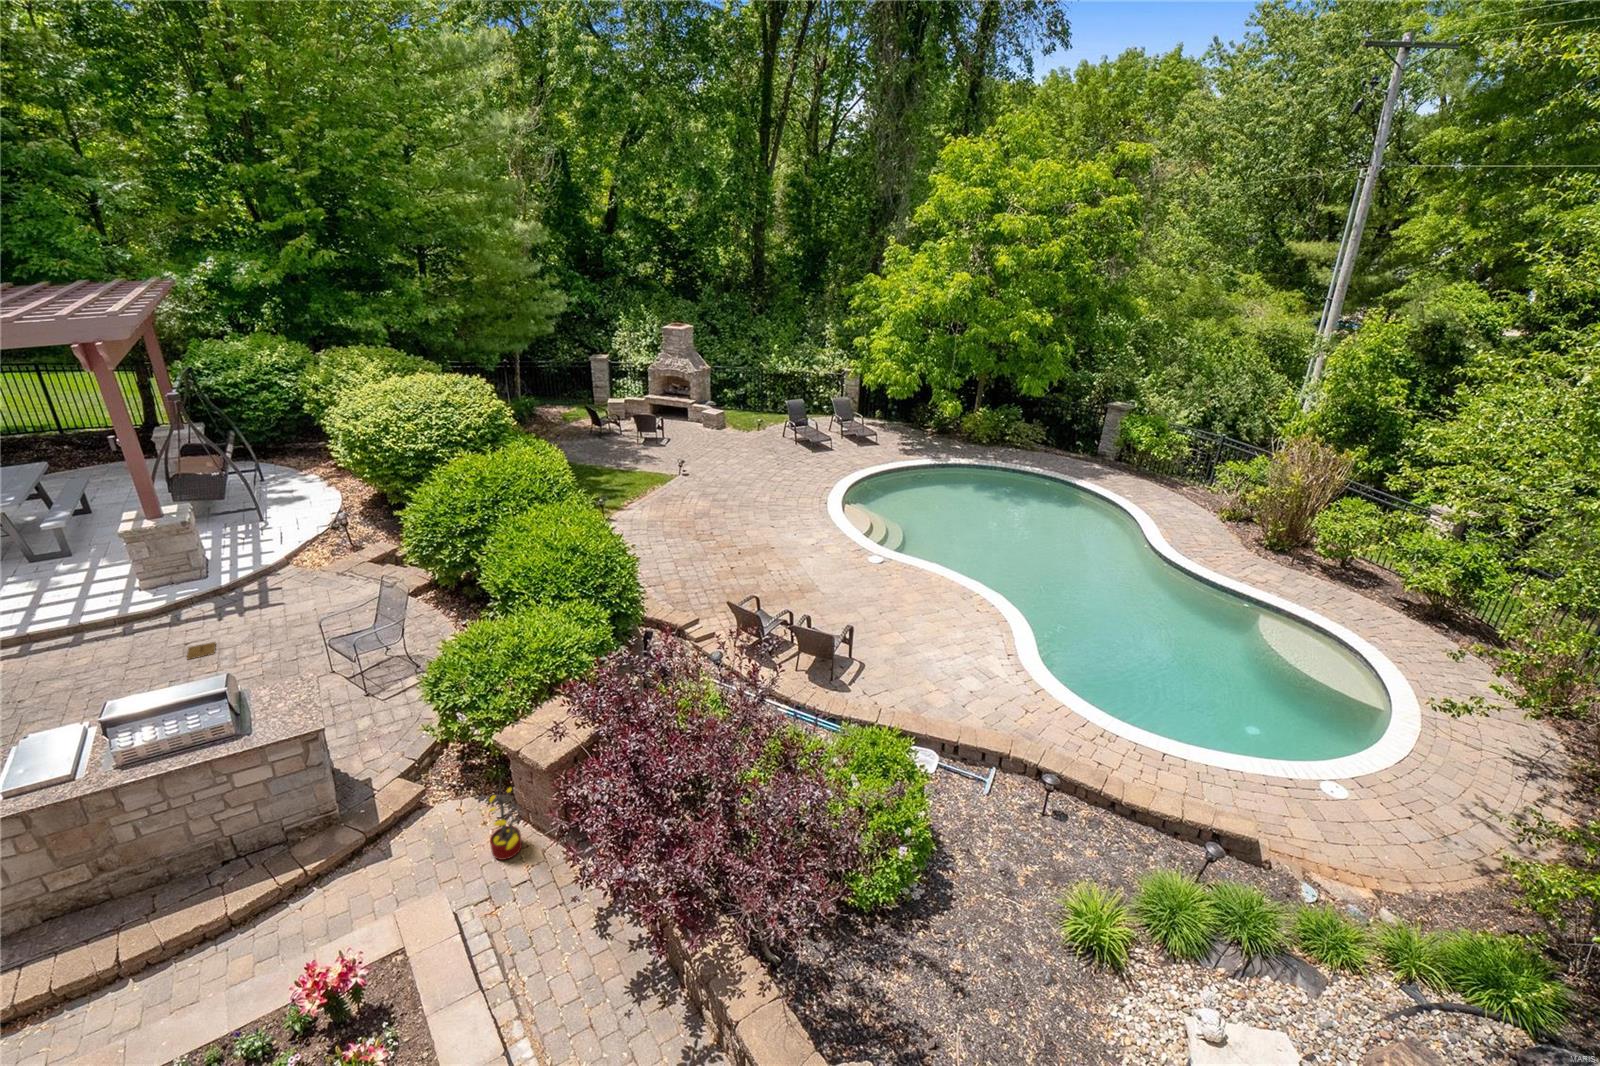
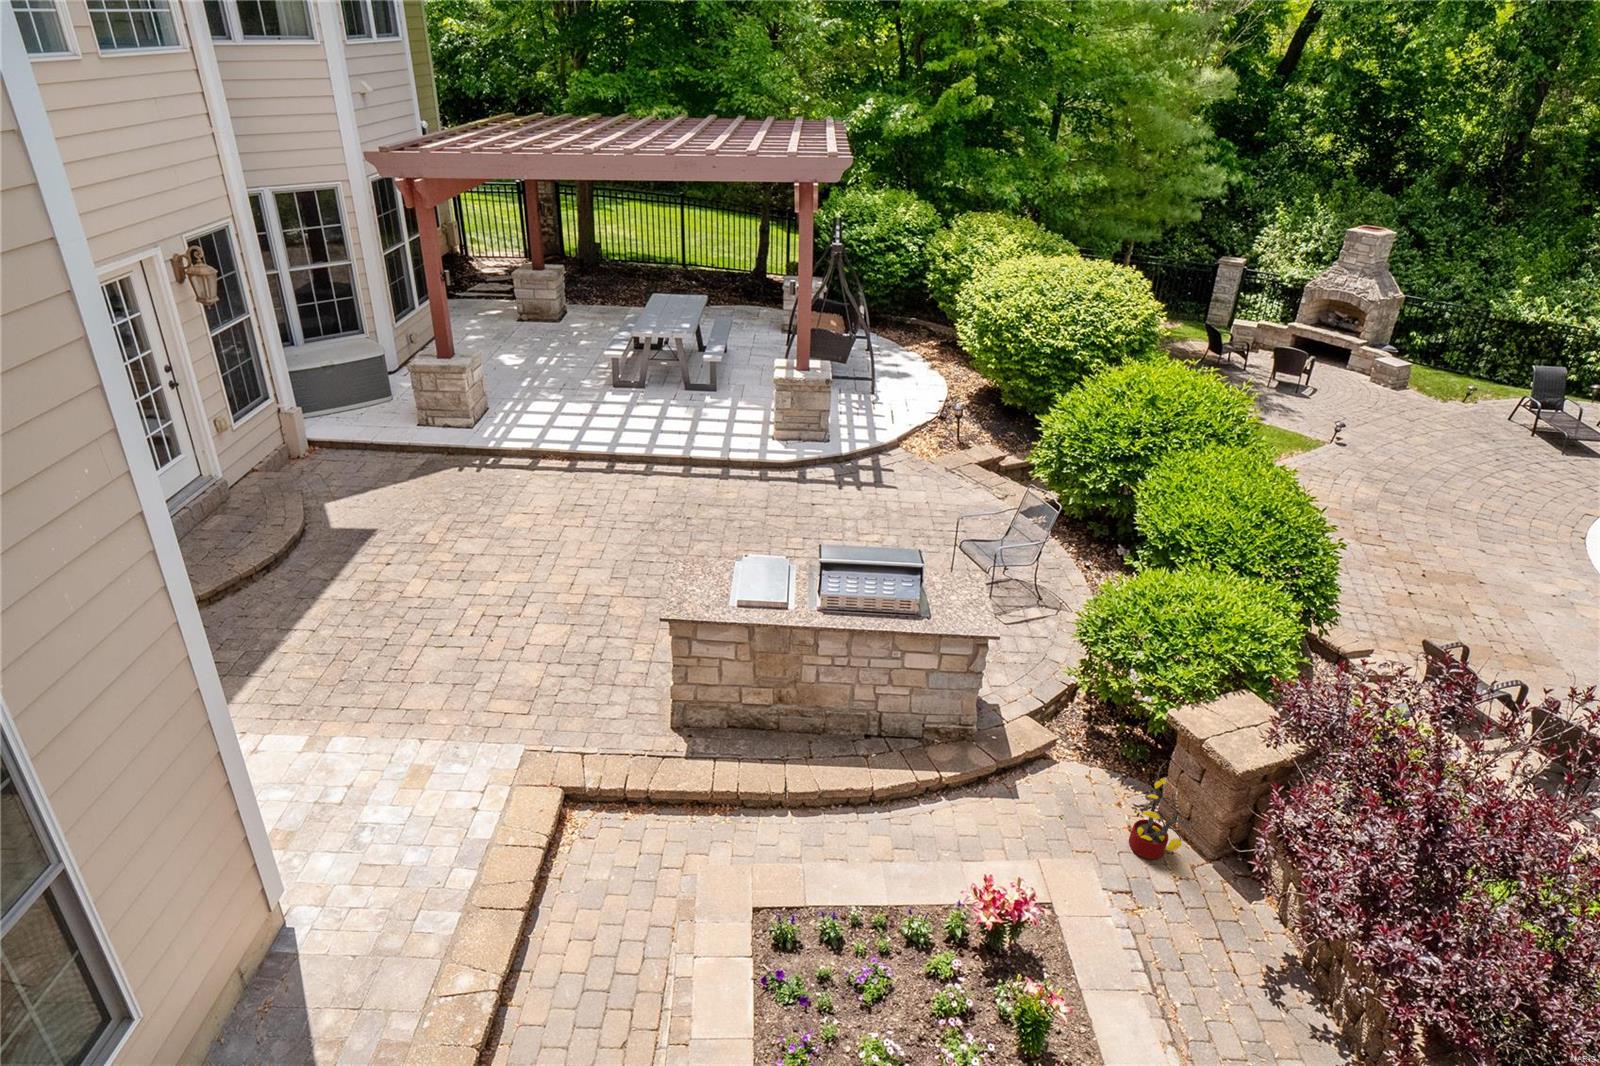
tray: present [187,642,216,659] -> none [818,506,840,520]

